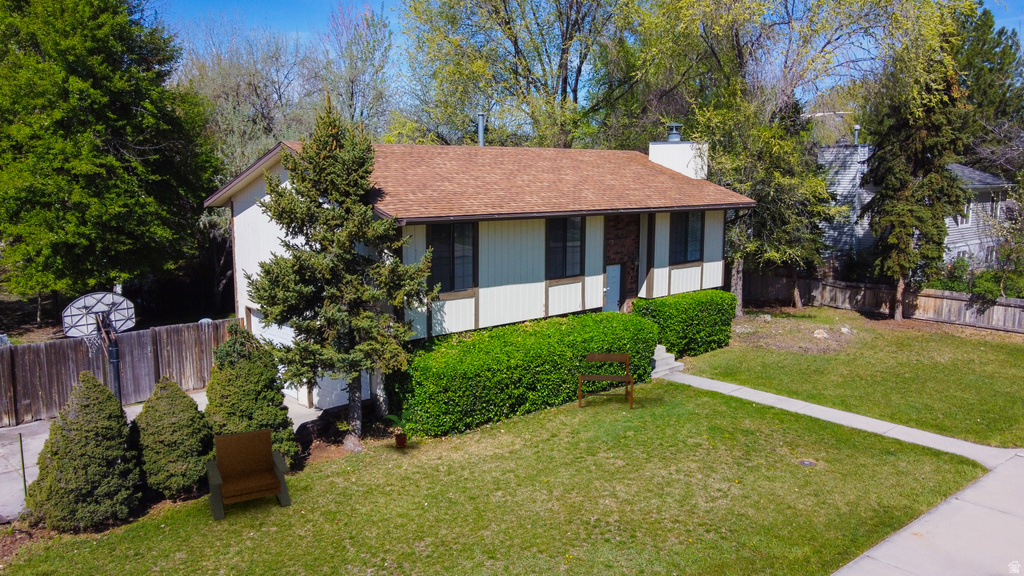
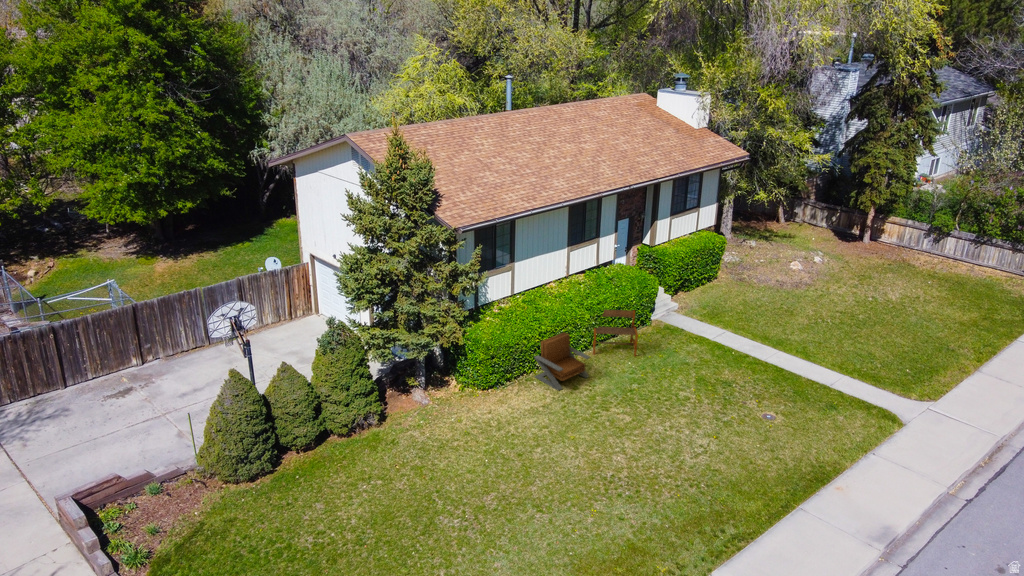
potted plant: present [385,412,416,448] -> none [442,371,471,400]
lounge chair: present [206,428,291,520] -> present [534,332,590,391]

